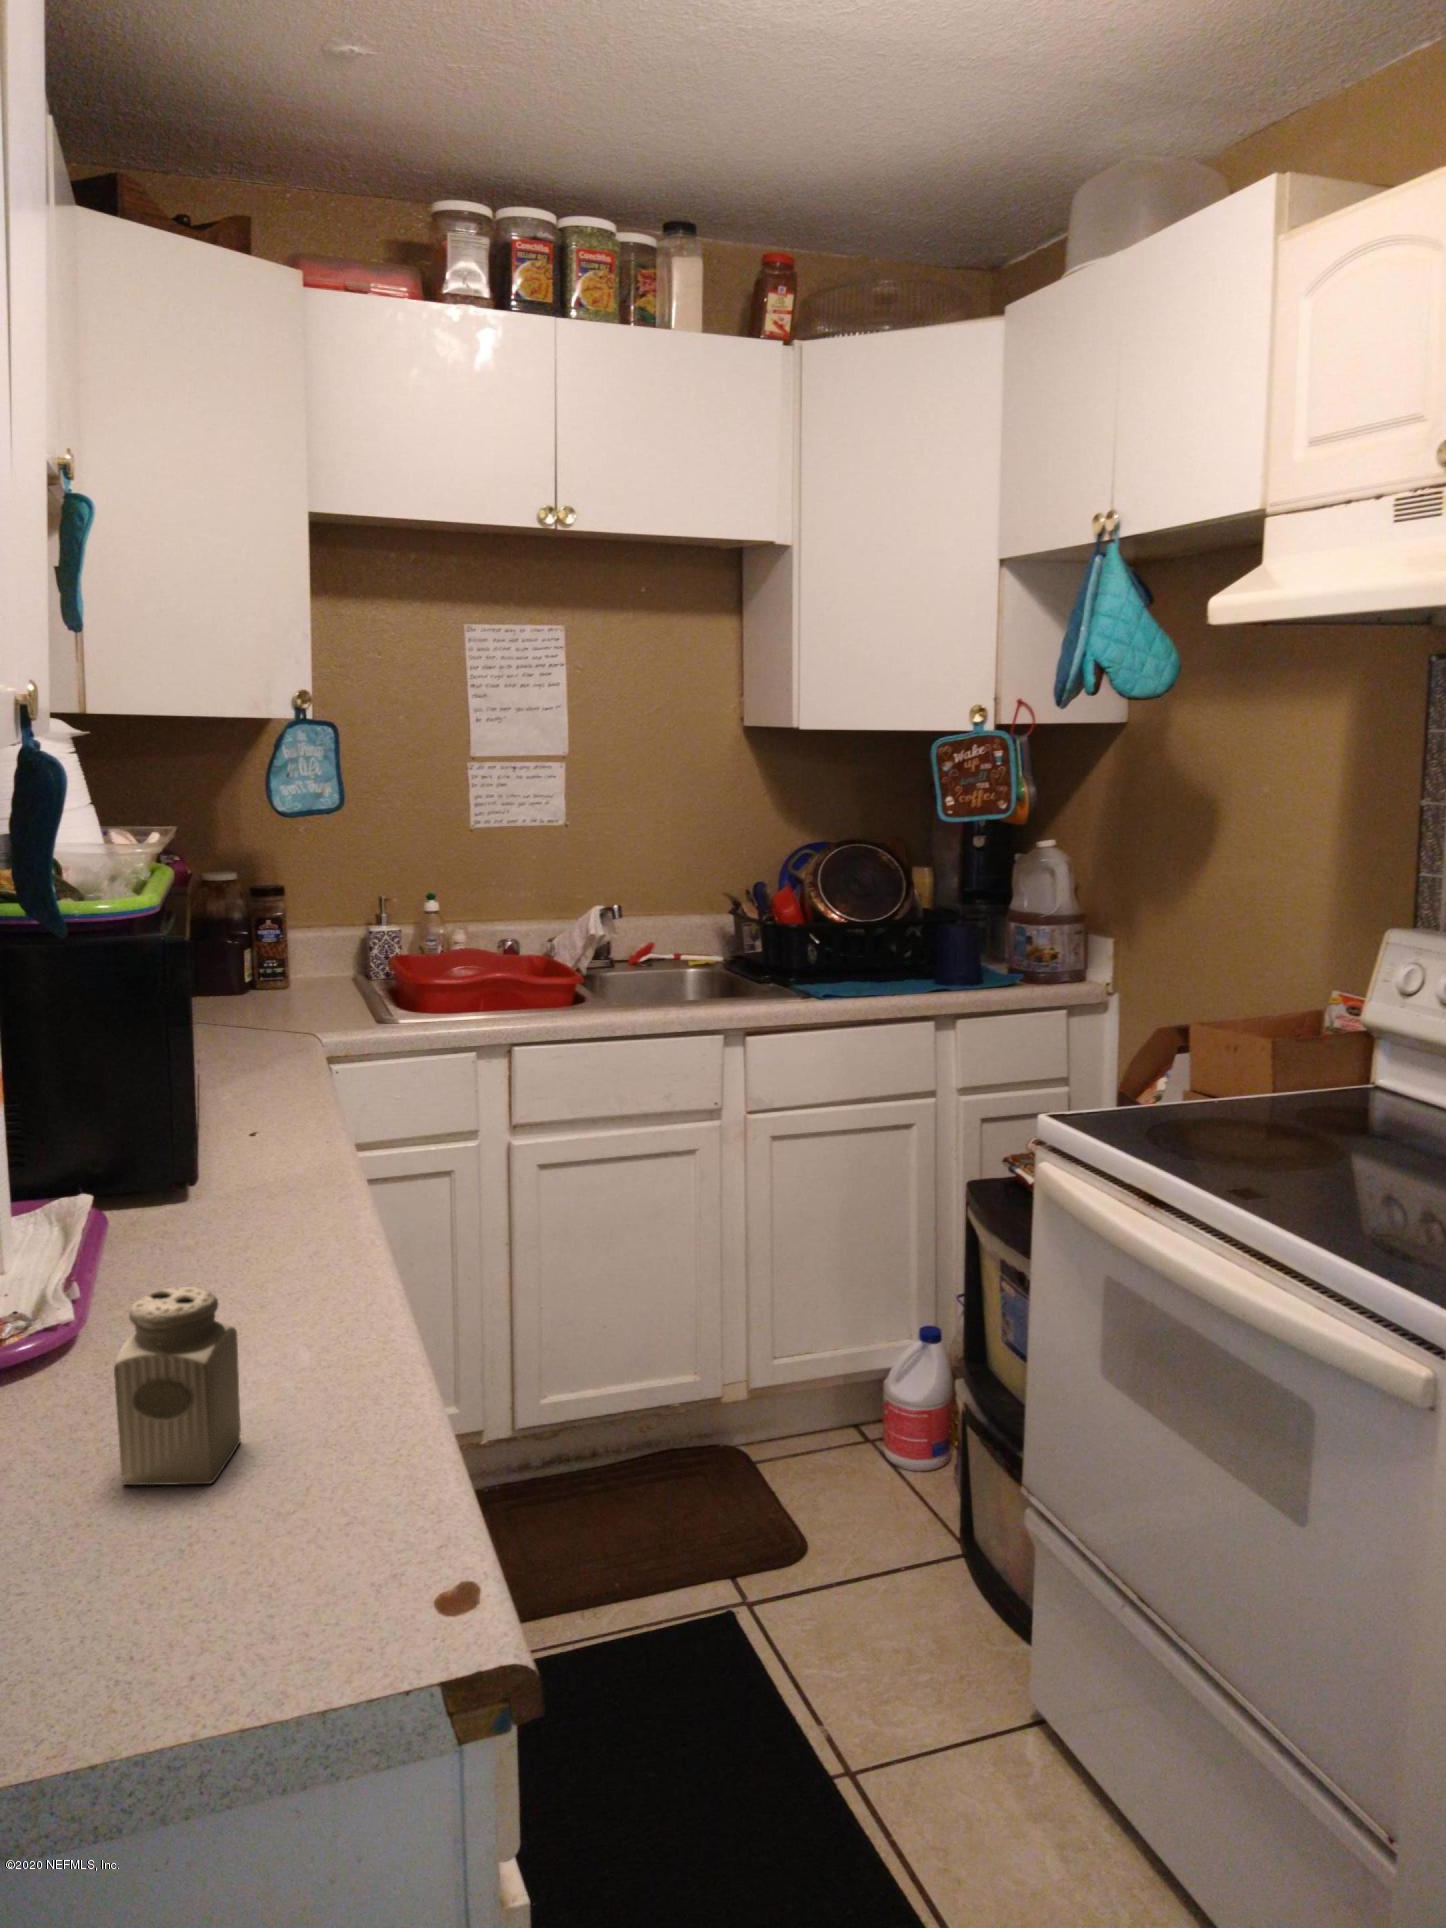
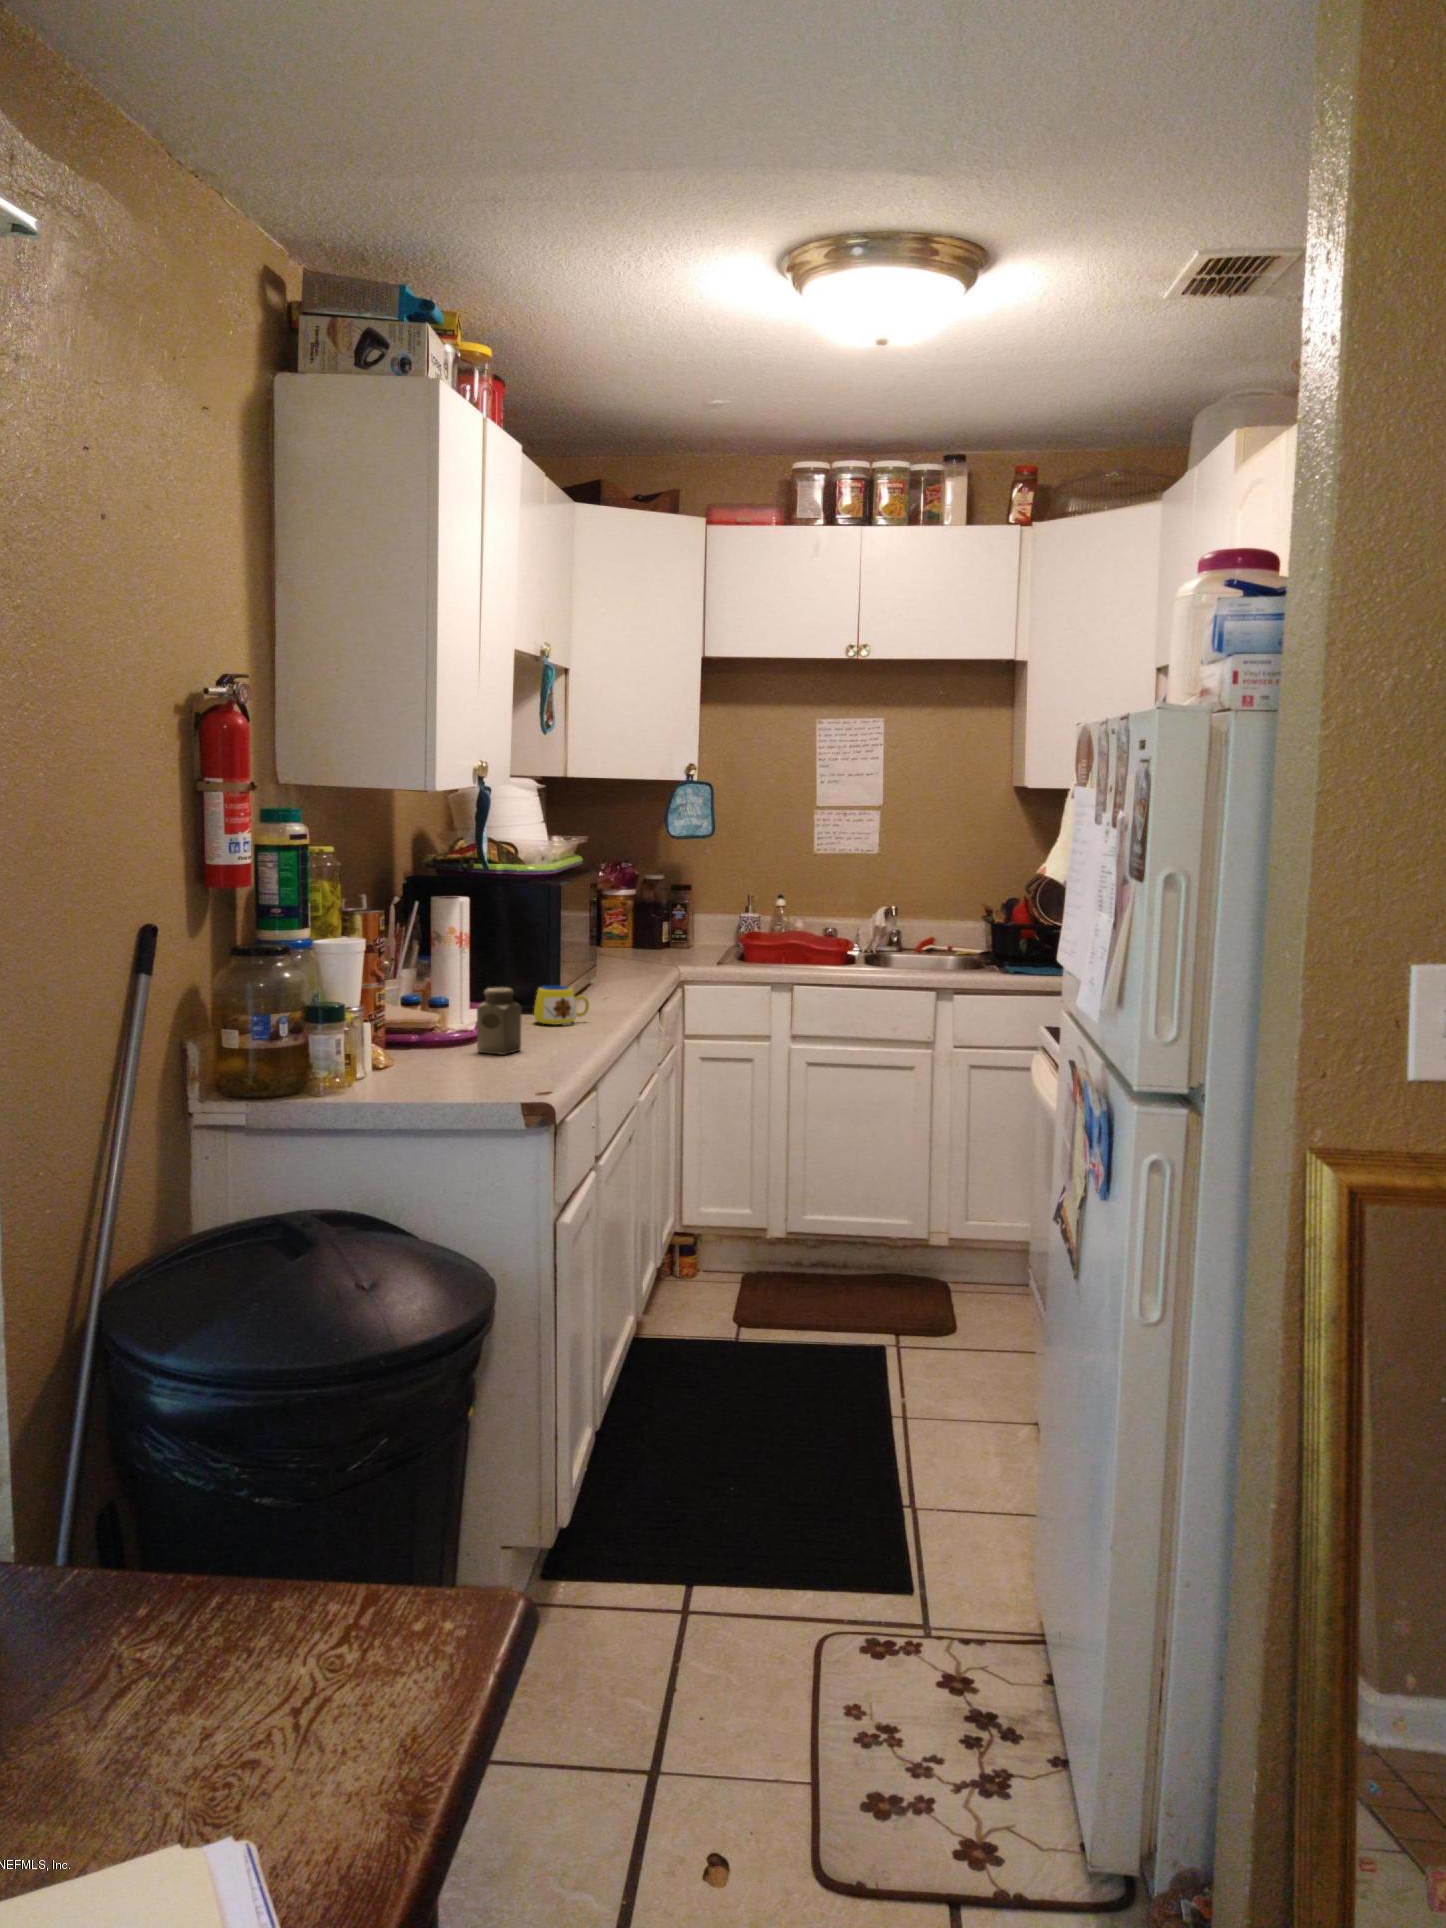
mug: none [178,1183,307,1283] -> present [534,986,589,1025]

